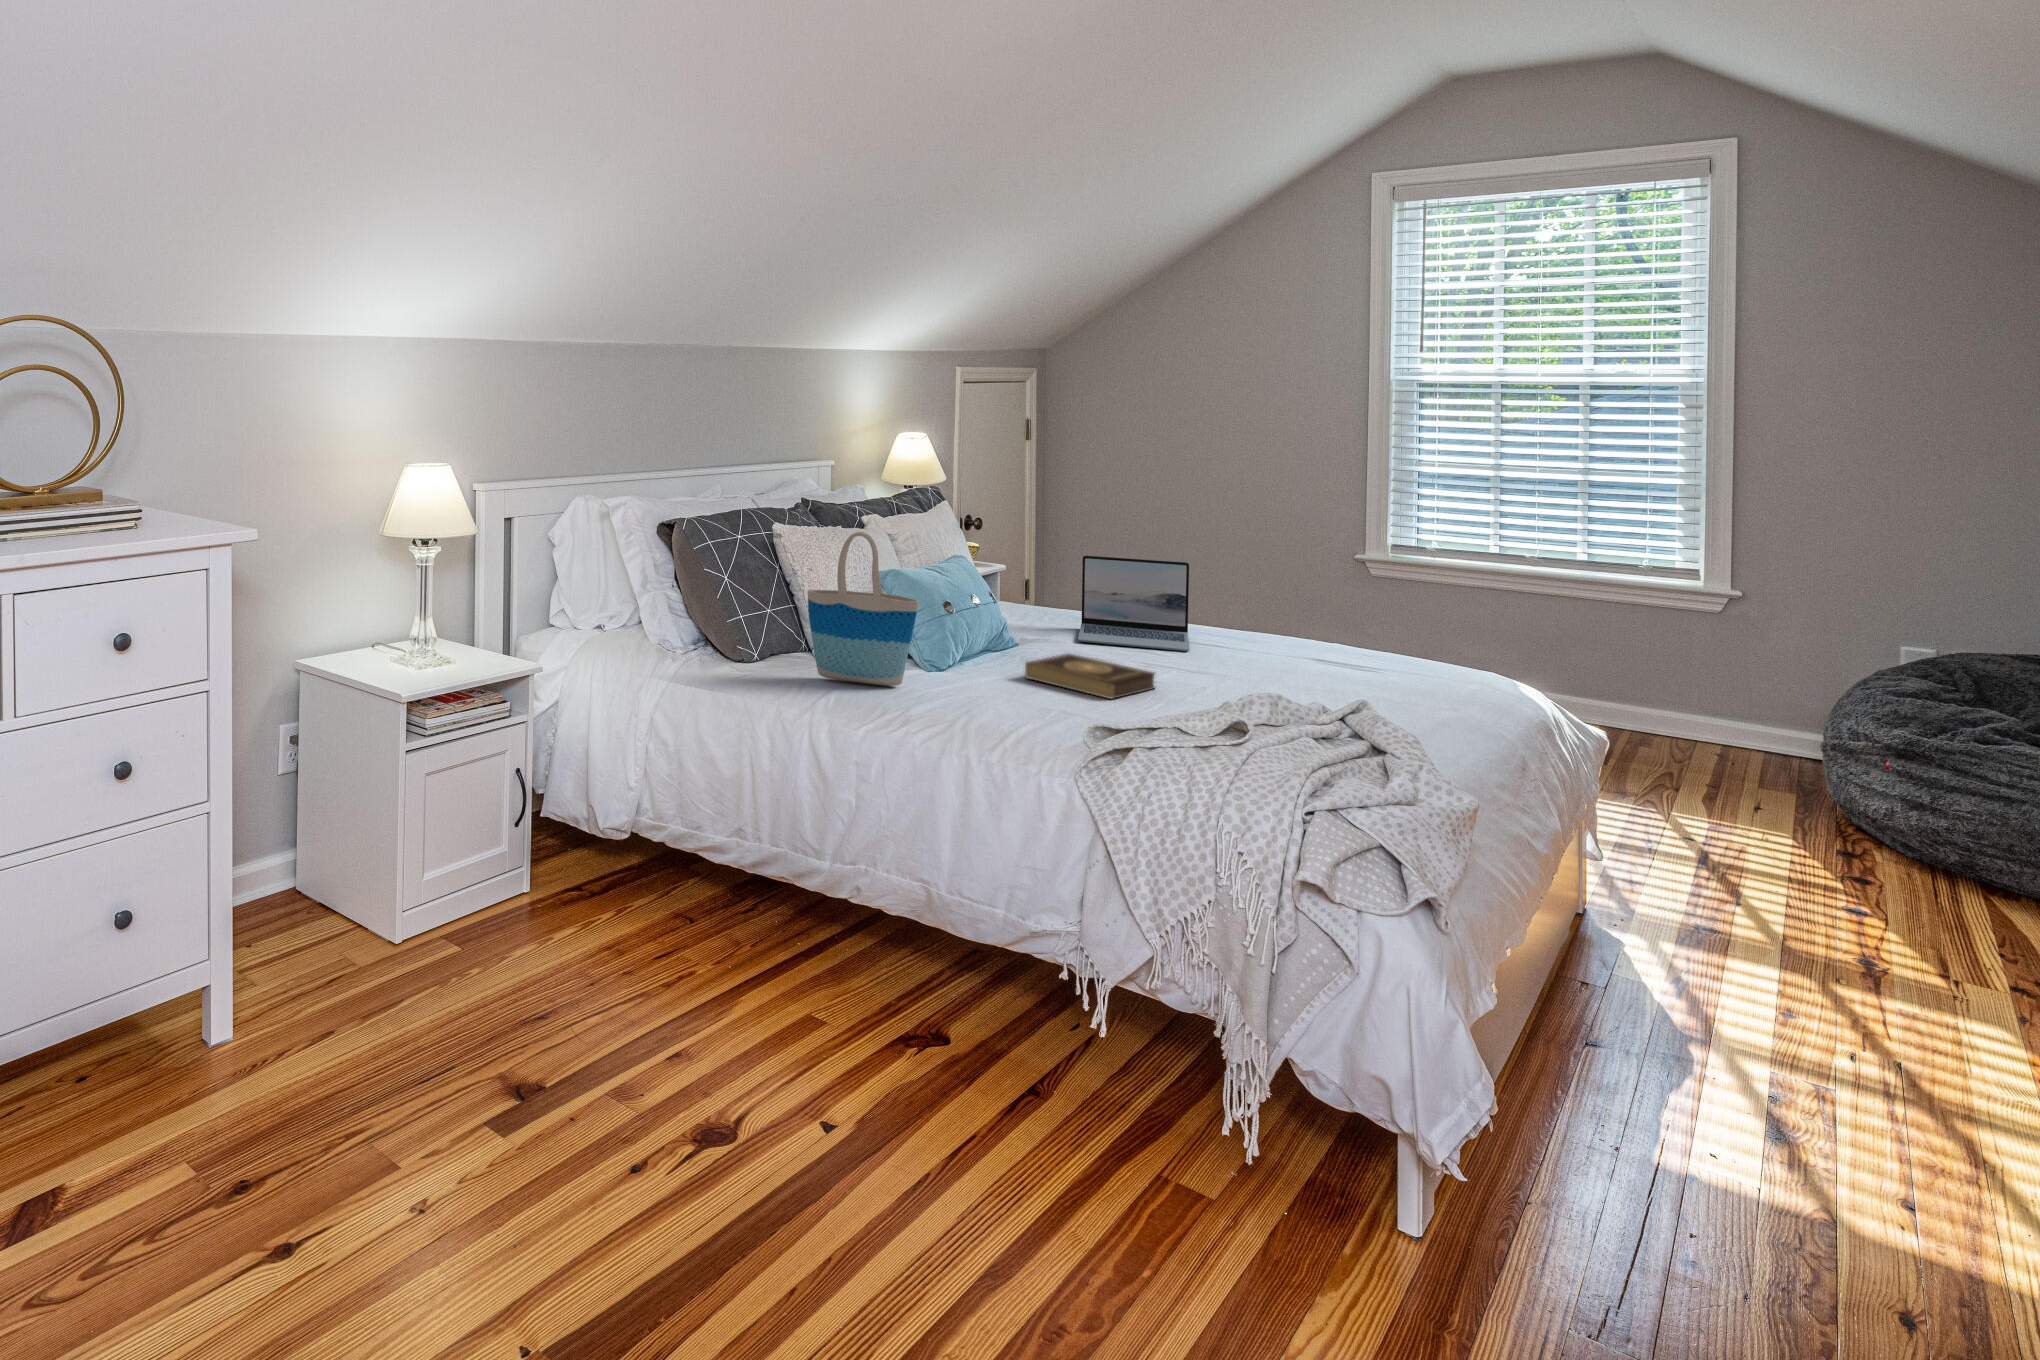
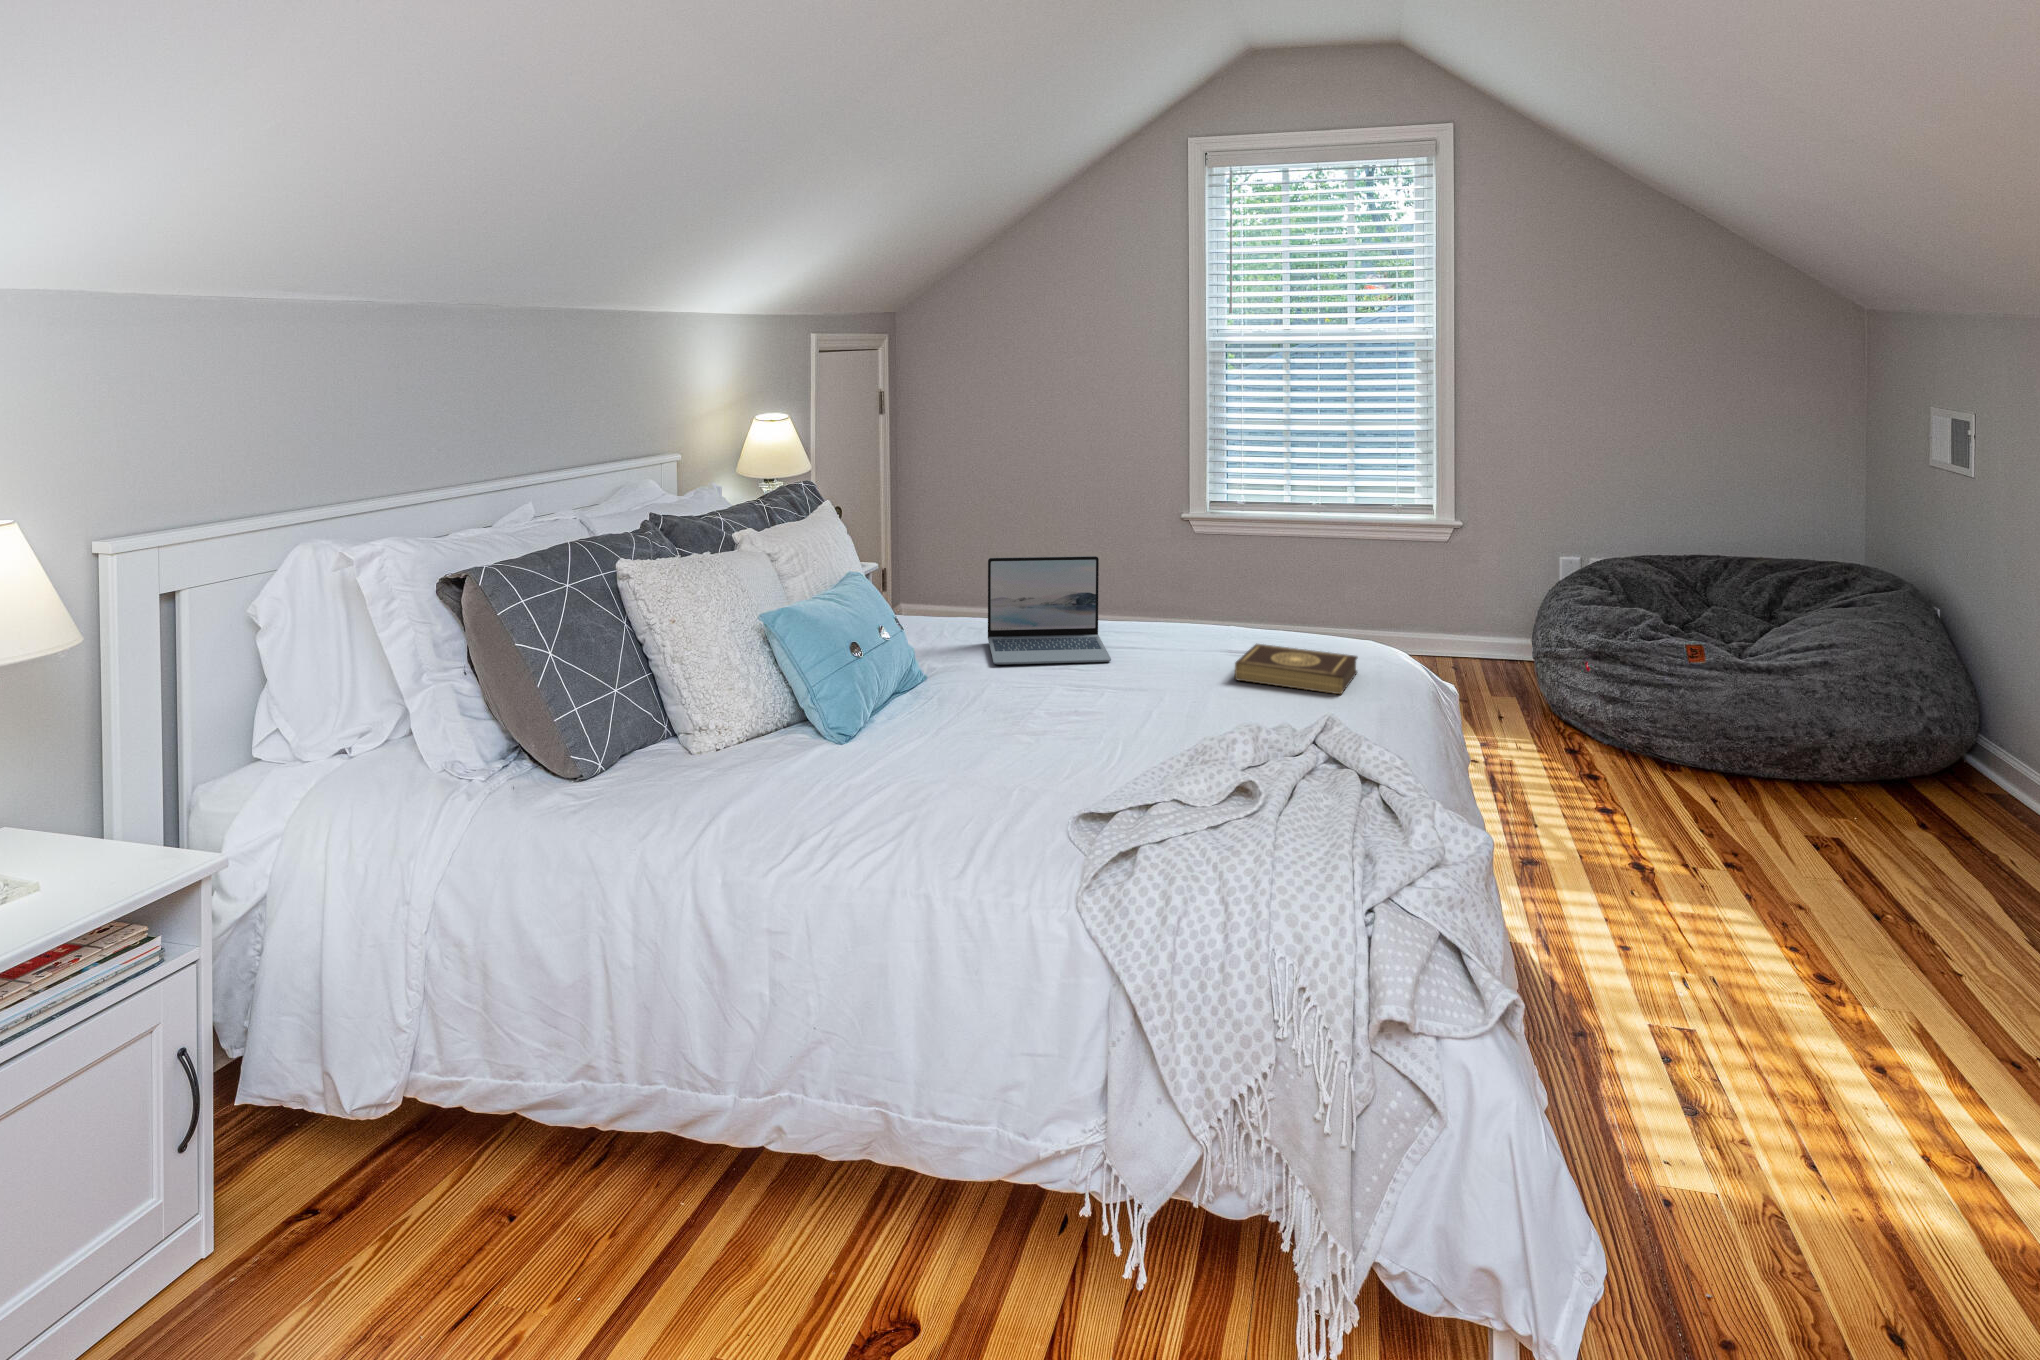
tote bag: present [808,532,919,686] -> none [678,577,836,790]
book: present [1025,654,1155,699] -> present [1235,644,1357,694]

